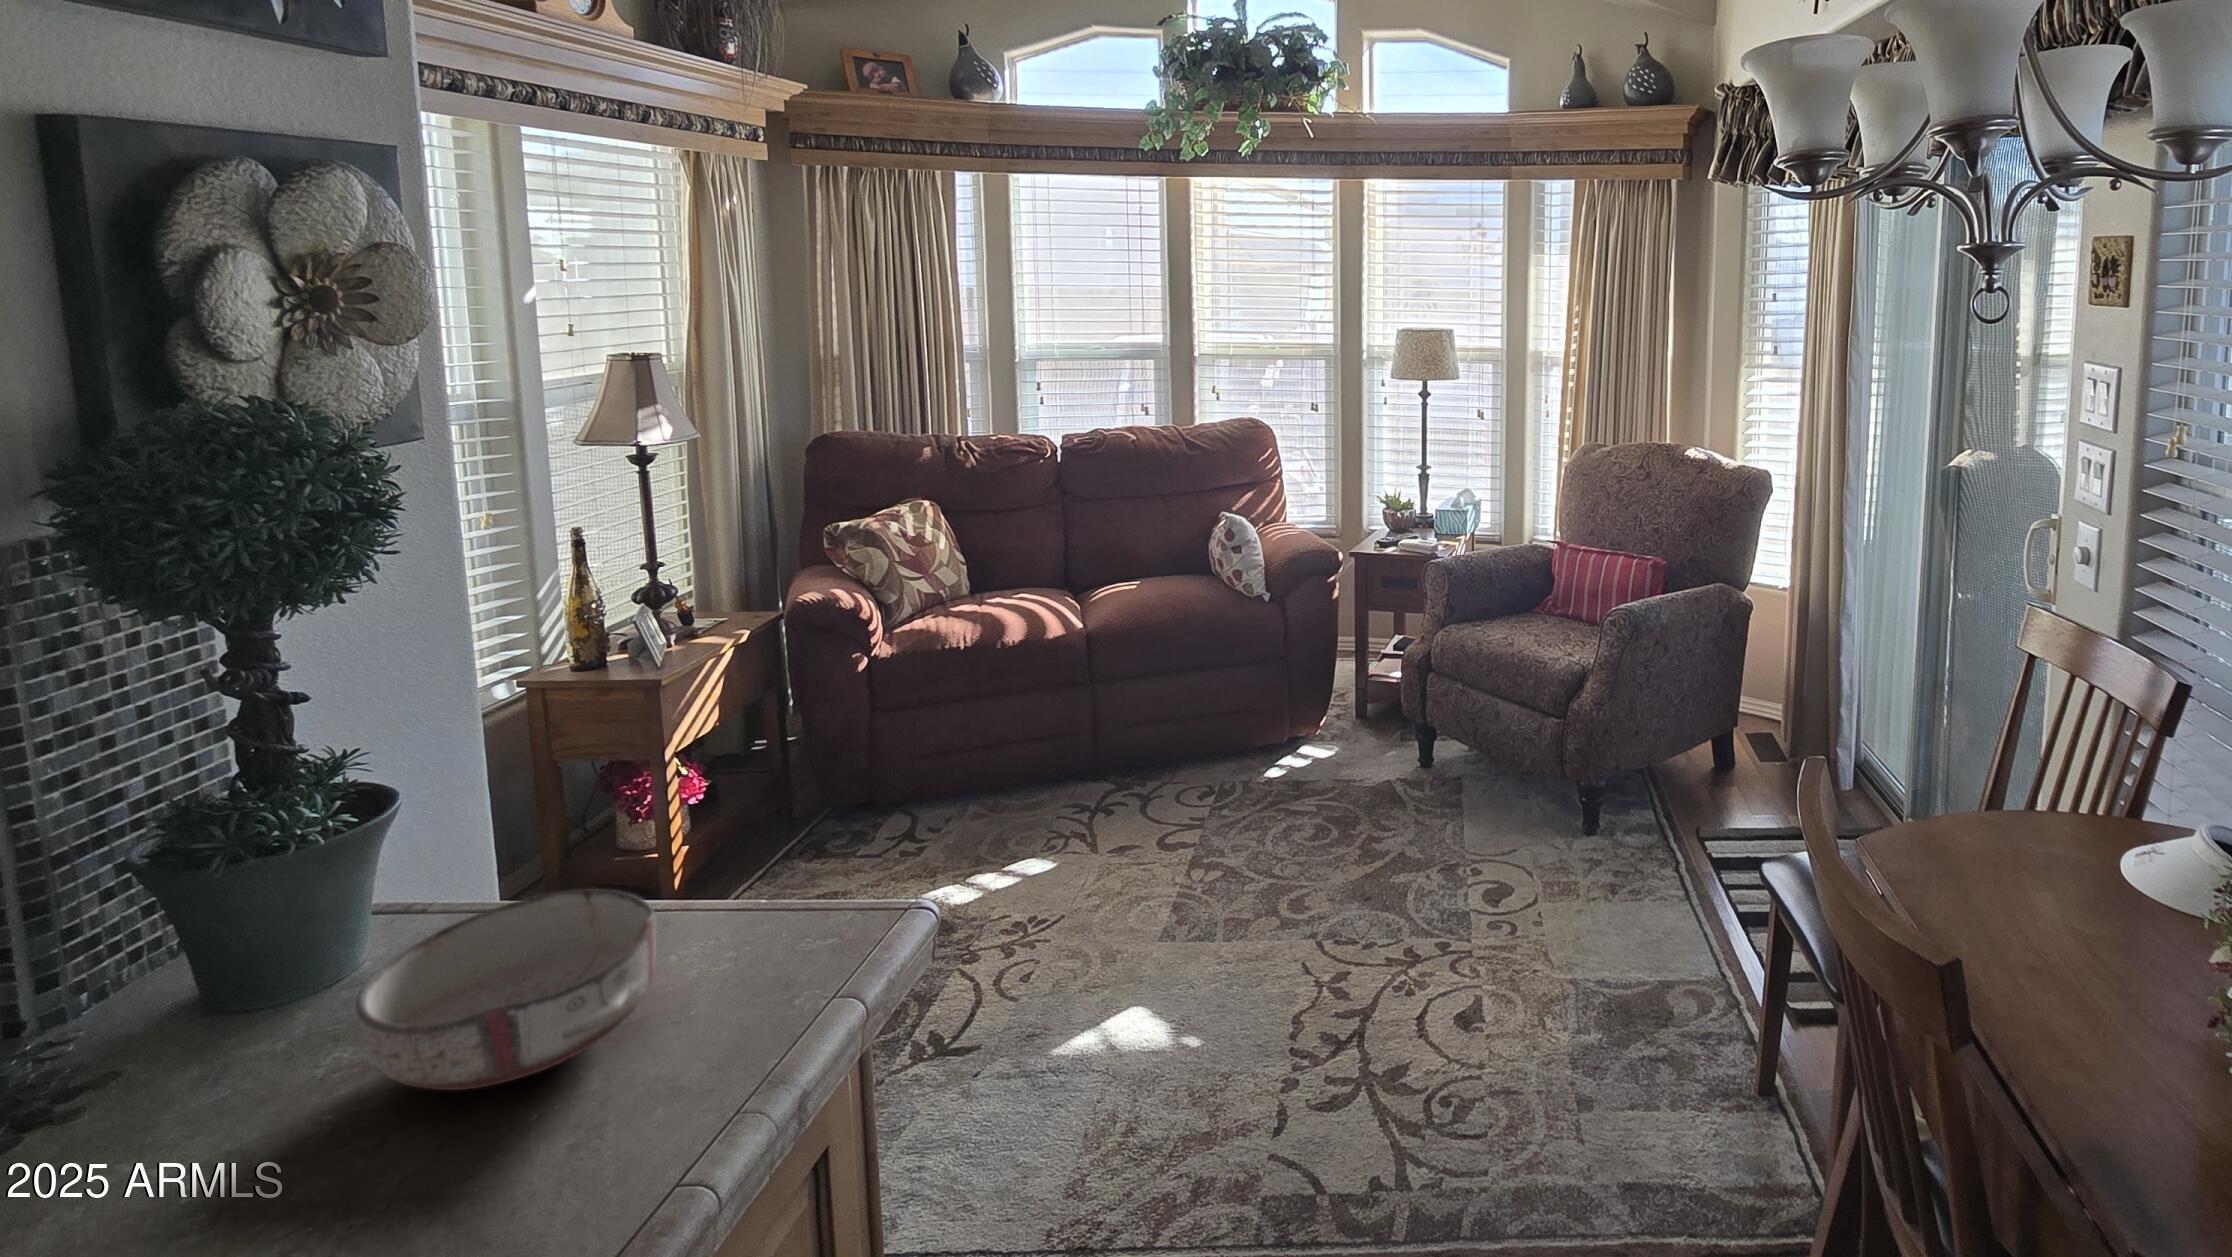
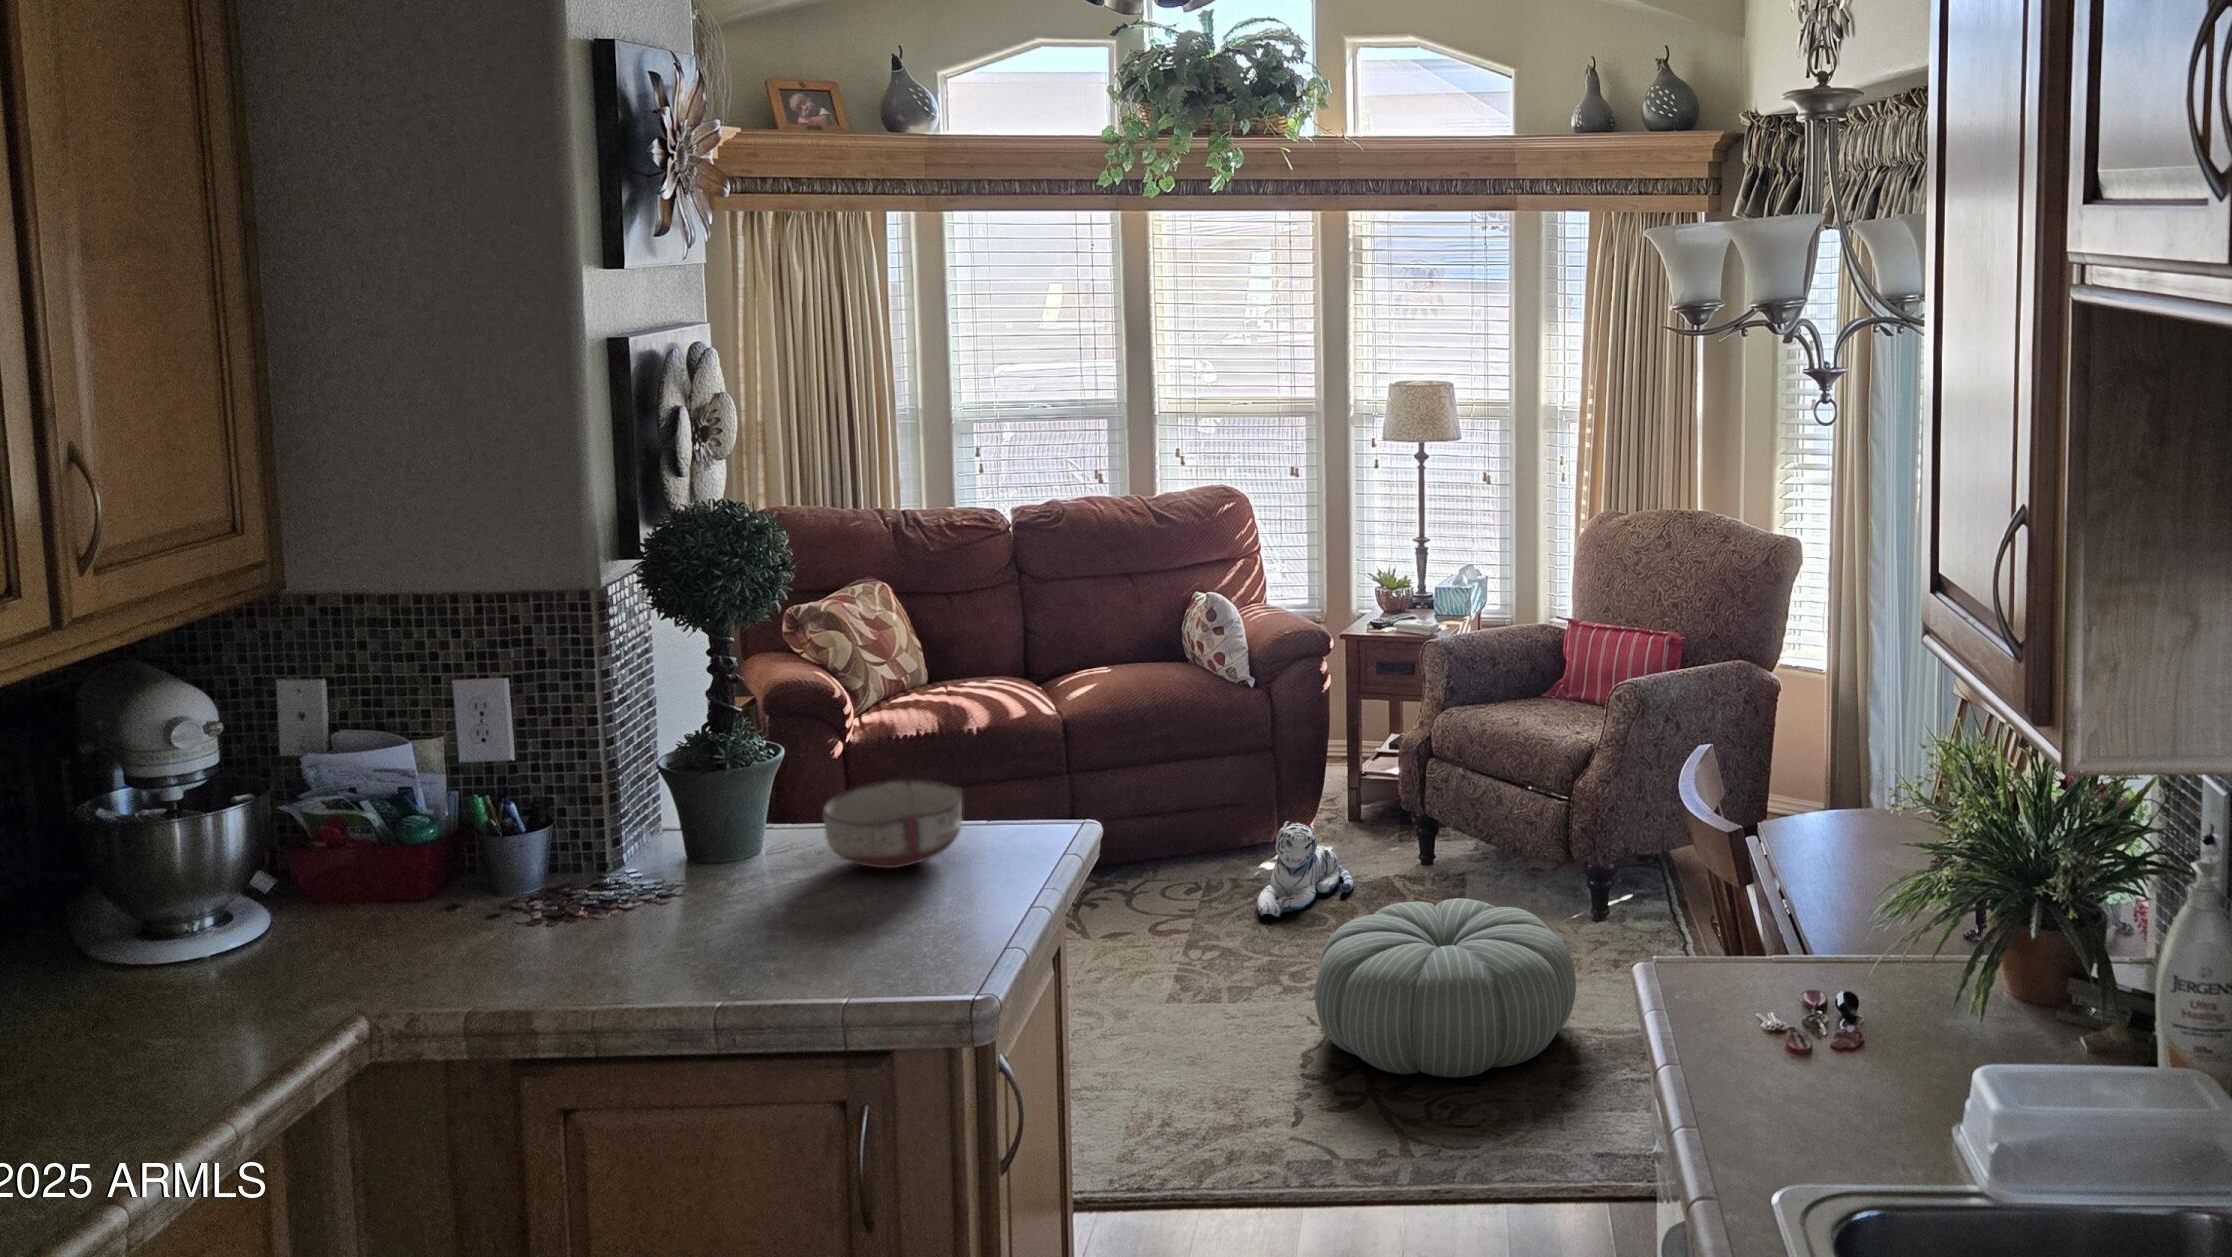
plush toy: none [1266,733,1359,827] -> present [1257,821,1354,917]
pouf: none [1309,837,1581,1058] -> present [1315,898,1576,1078]

